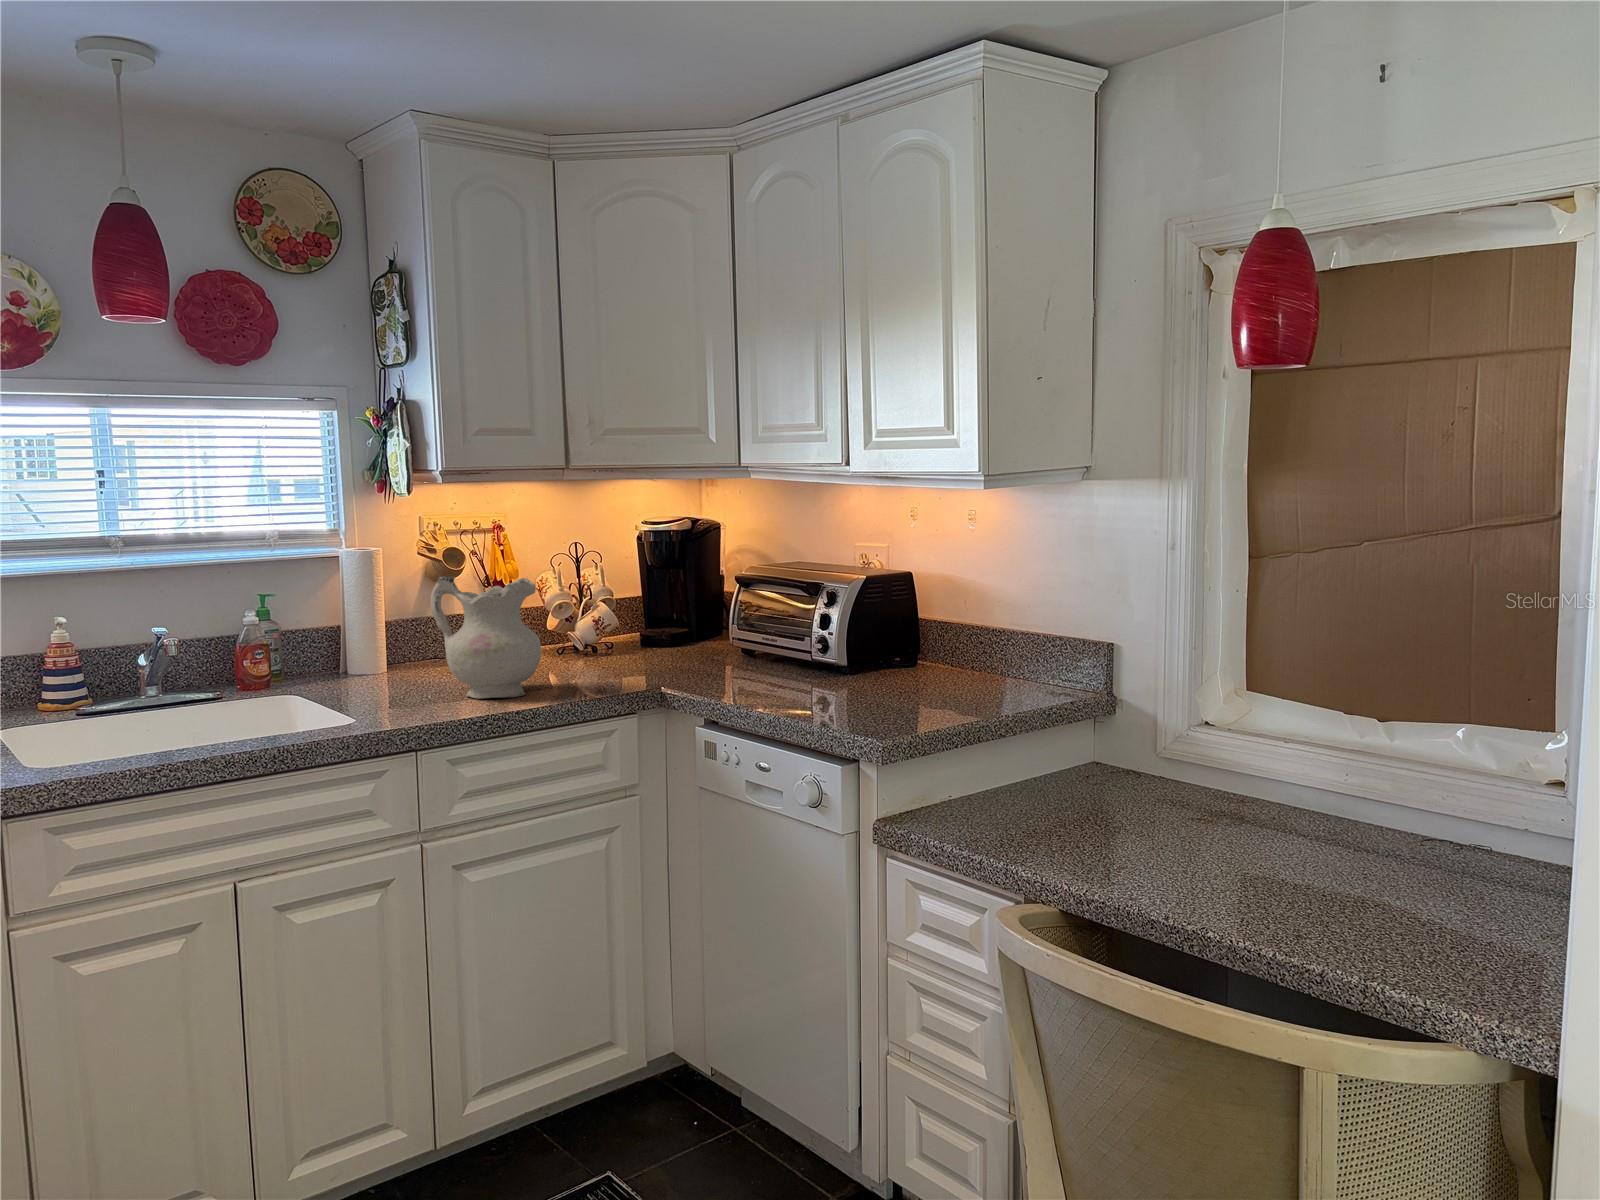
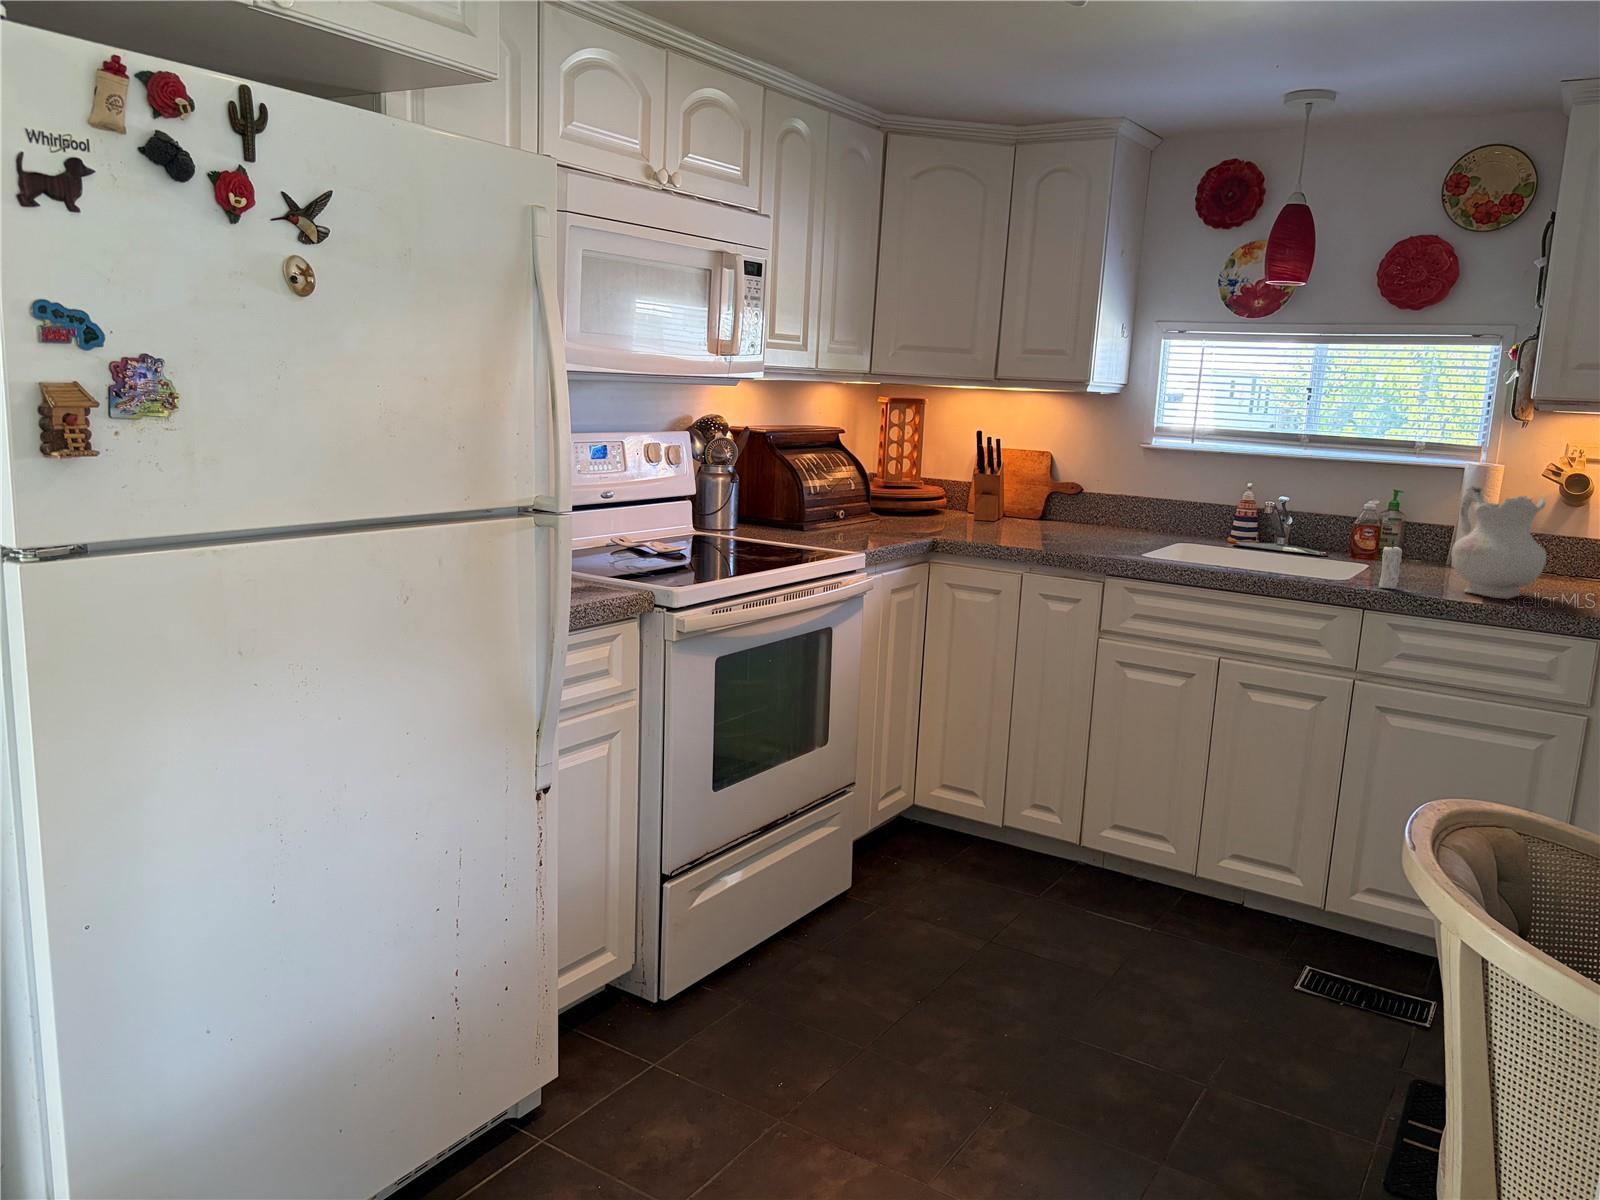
candle: none [407,655,432,719] -> present [1379,544,1402,588]

